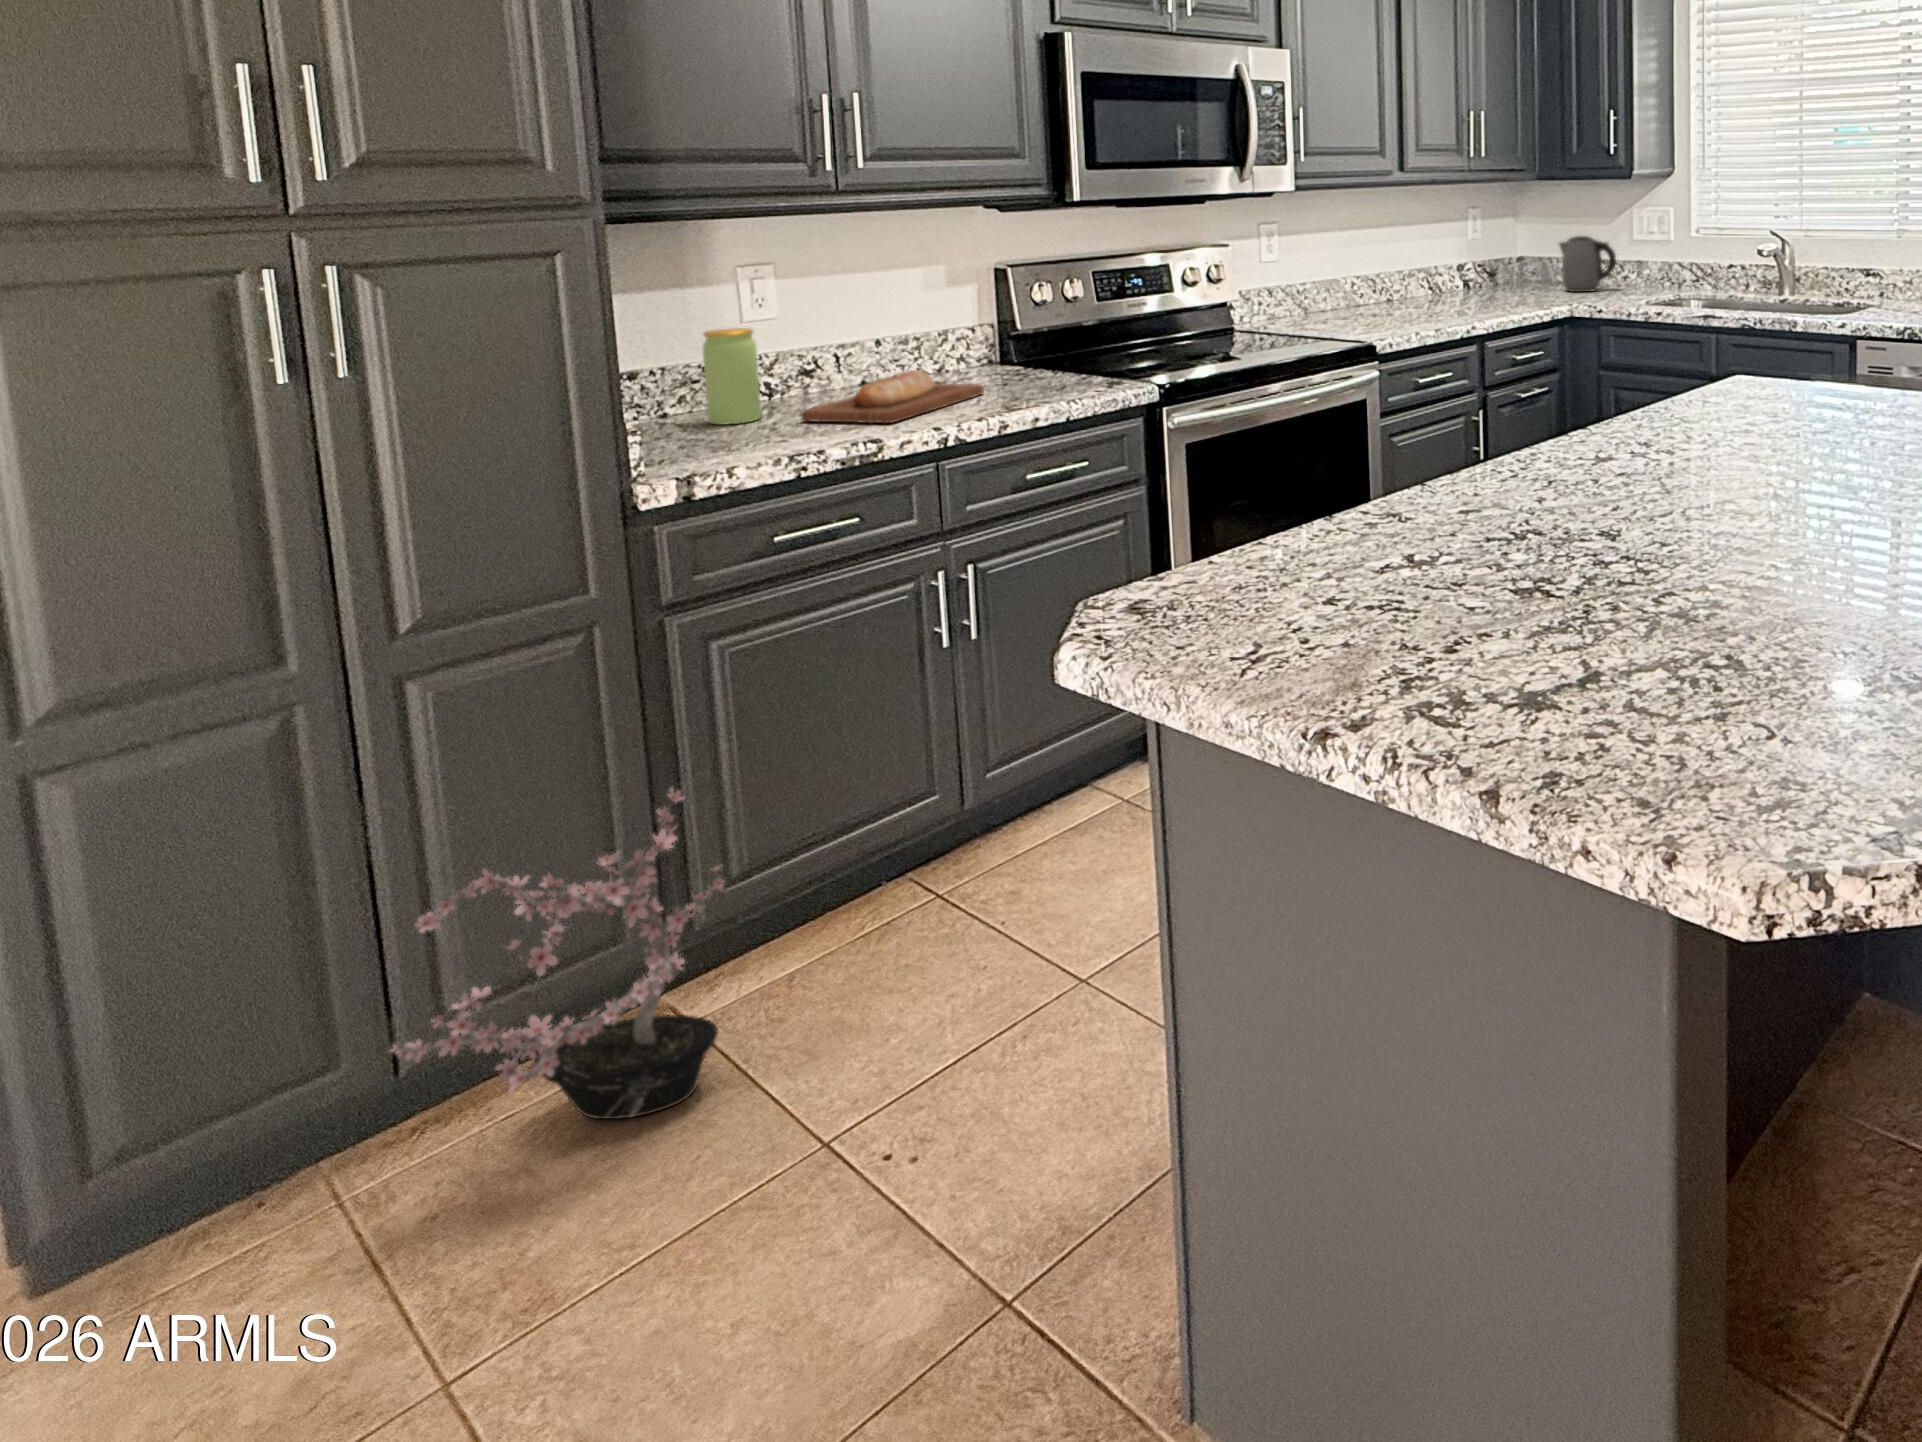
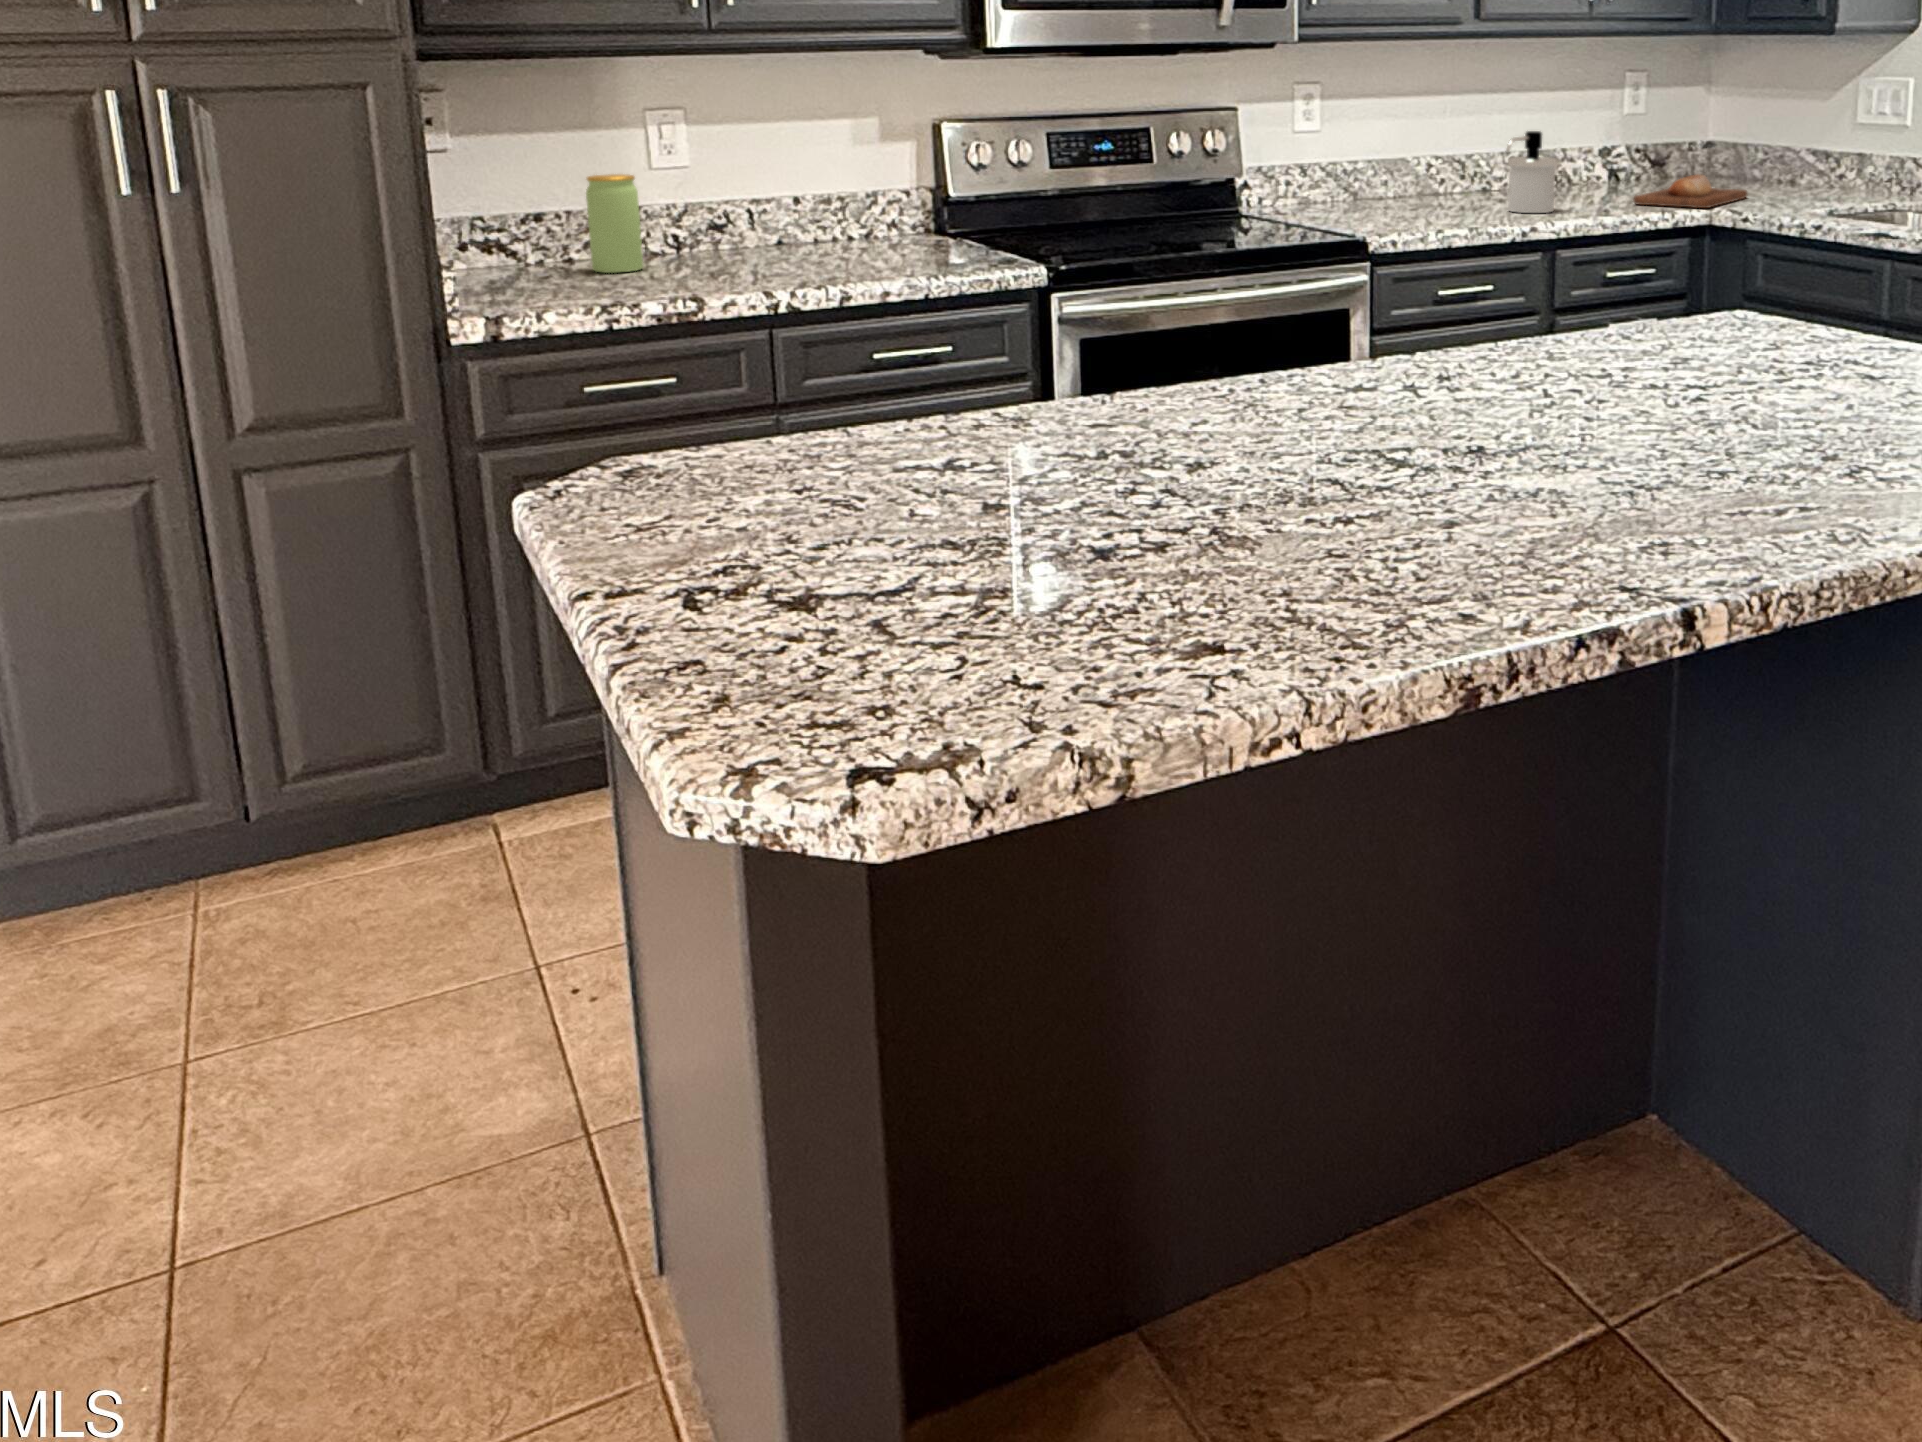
kettle: present [1559,236,1616,292] -> none [1753,117,1832,195]
soap dispenser: none [1421,253,1458,316] -> present [1506,131,1558,213]
bread loaf: present [802,370,984,423] -> present [1633,174,1747,208]
potted plant: present [391,788,724,1119] -> none [188,608,502,907]

